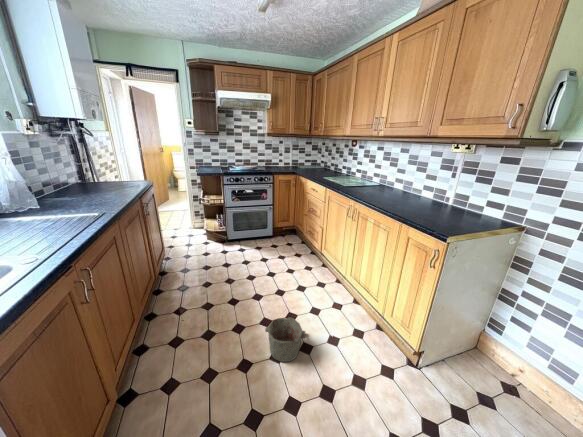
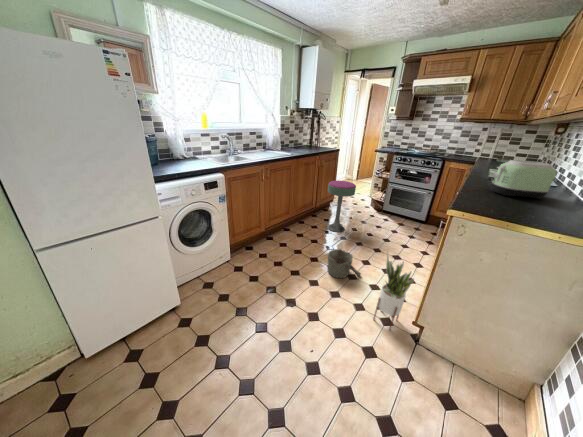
toaster: none [374,172,406,202] -> present [489,160,557,199]
bar stool: none [181,224,224,299] -> present [328,181,356,232]
potted plant: none [362,294,404,373] -> present [374,255,414,330]

